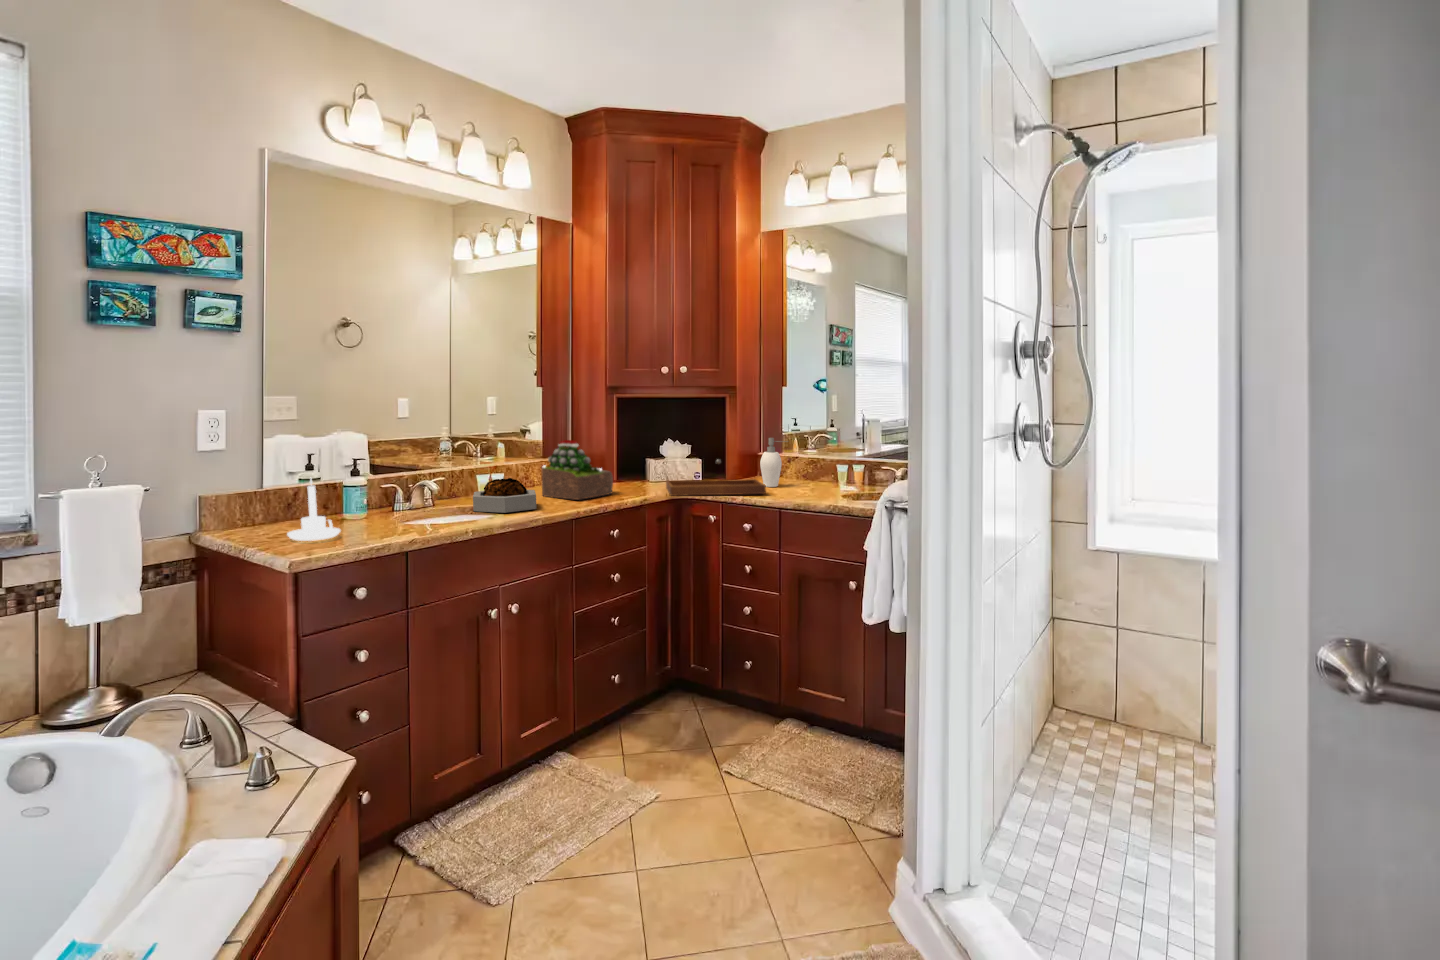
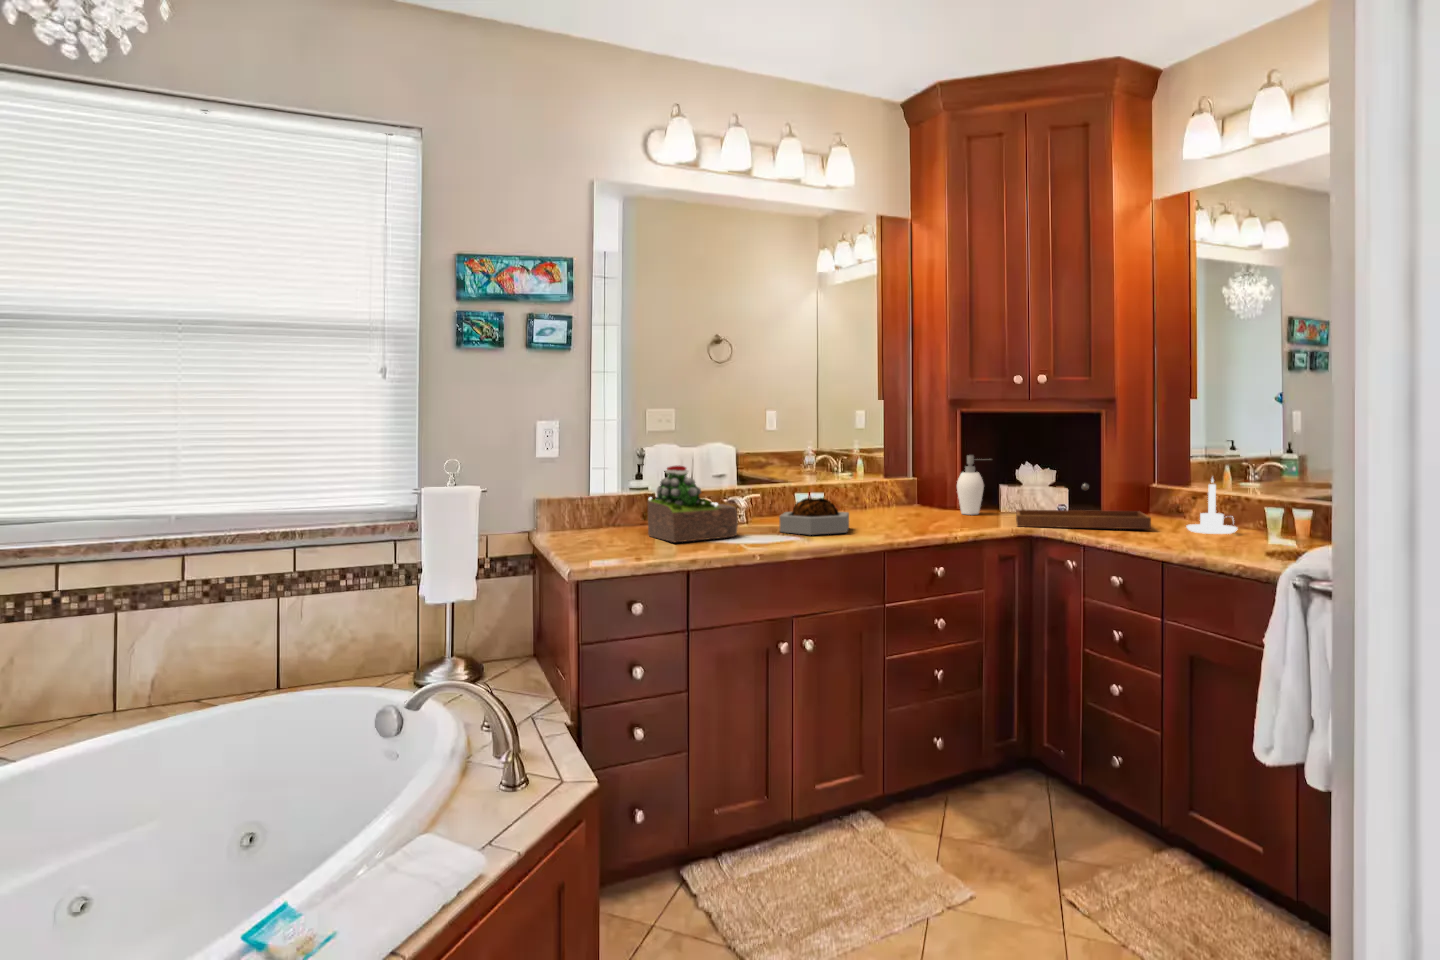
soap dispenser: present [760,438,788,487] -> present [957,455,984,515]
succulent plant: present [542,440,613,500] -> present [648,466,738,542]
candle holder: present [287,479,340,541] -> present [1187,478,1237,534]

